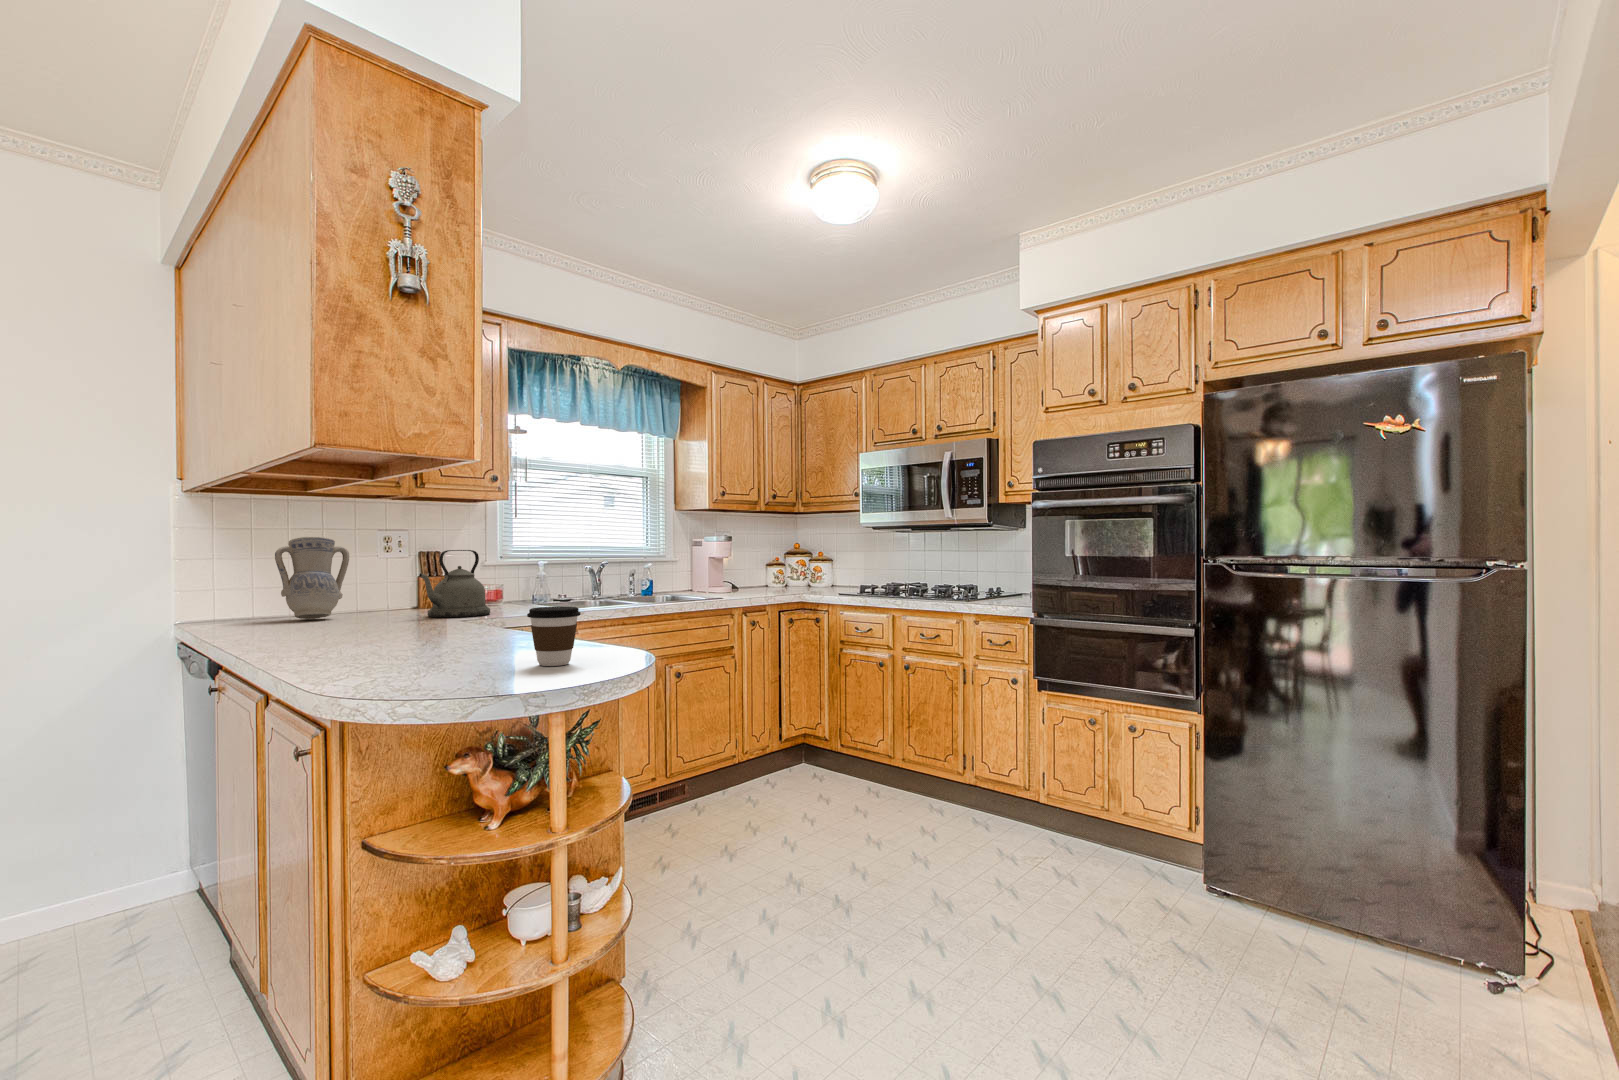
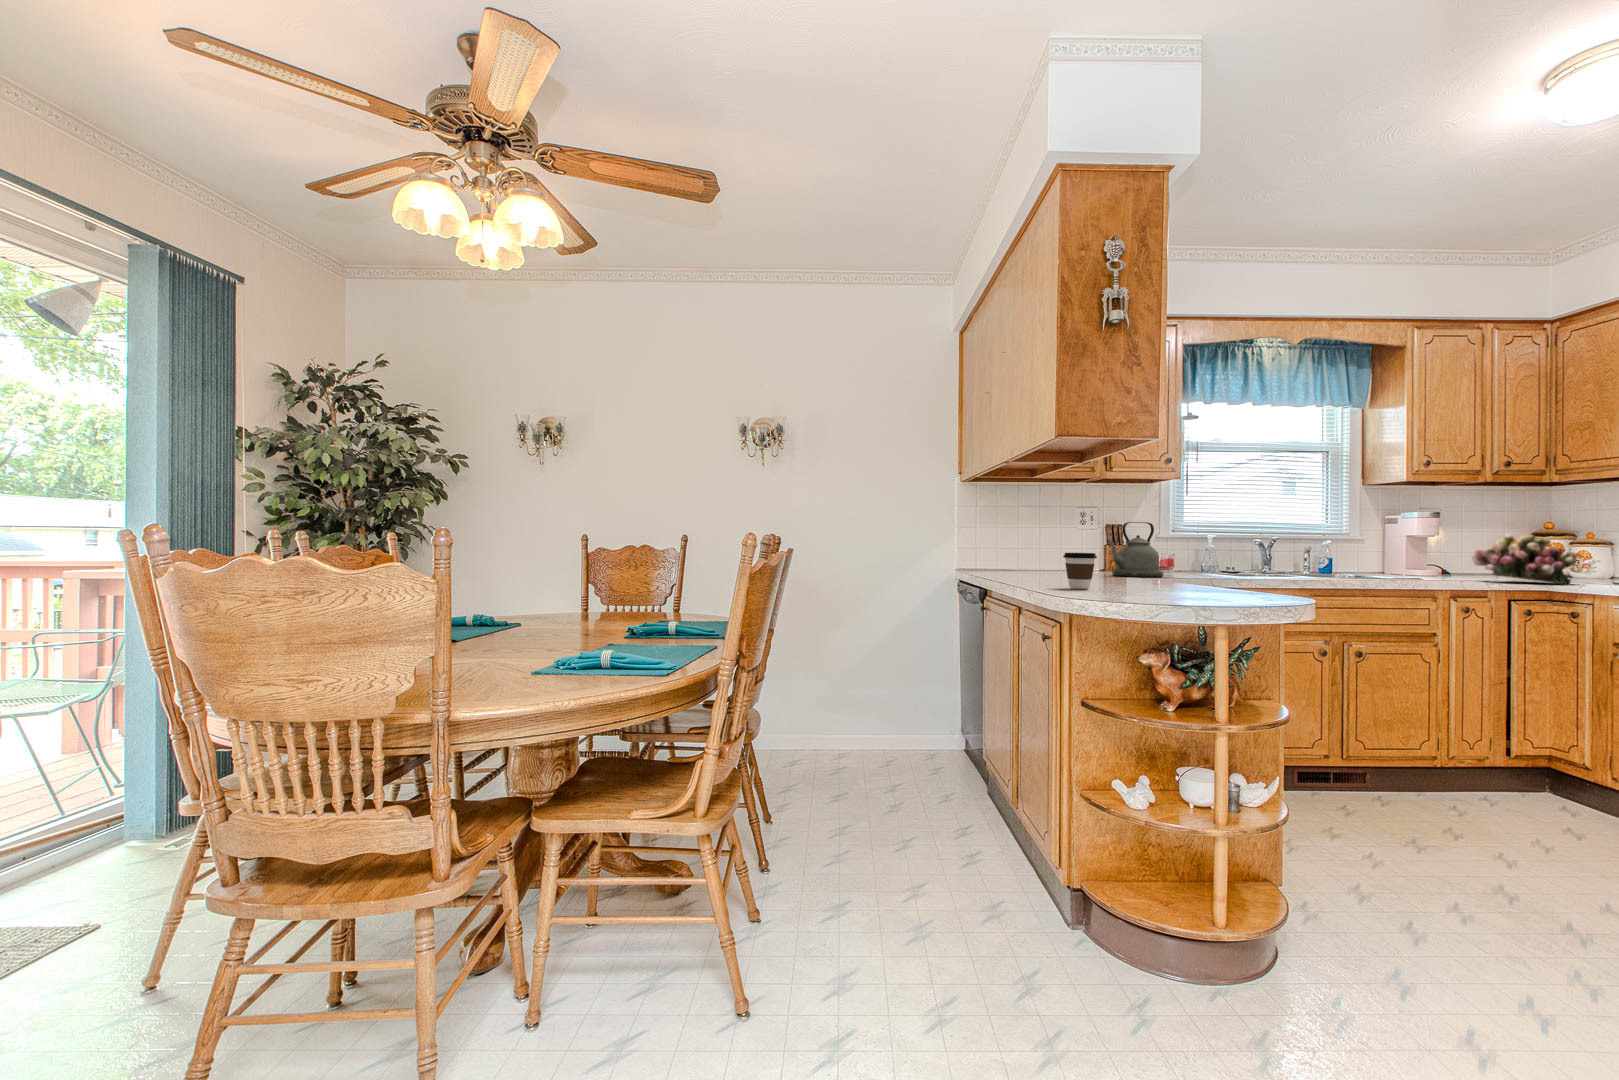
vase: present [275,537,349,619] -> none [1009,512,1055,572]
flower arrangement: none [755,555,819,596] -> present [1472,534,1577,584]
coffee cup: present [527,606,581,666] -> present [1063,553,1097,589]

